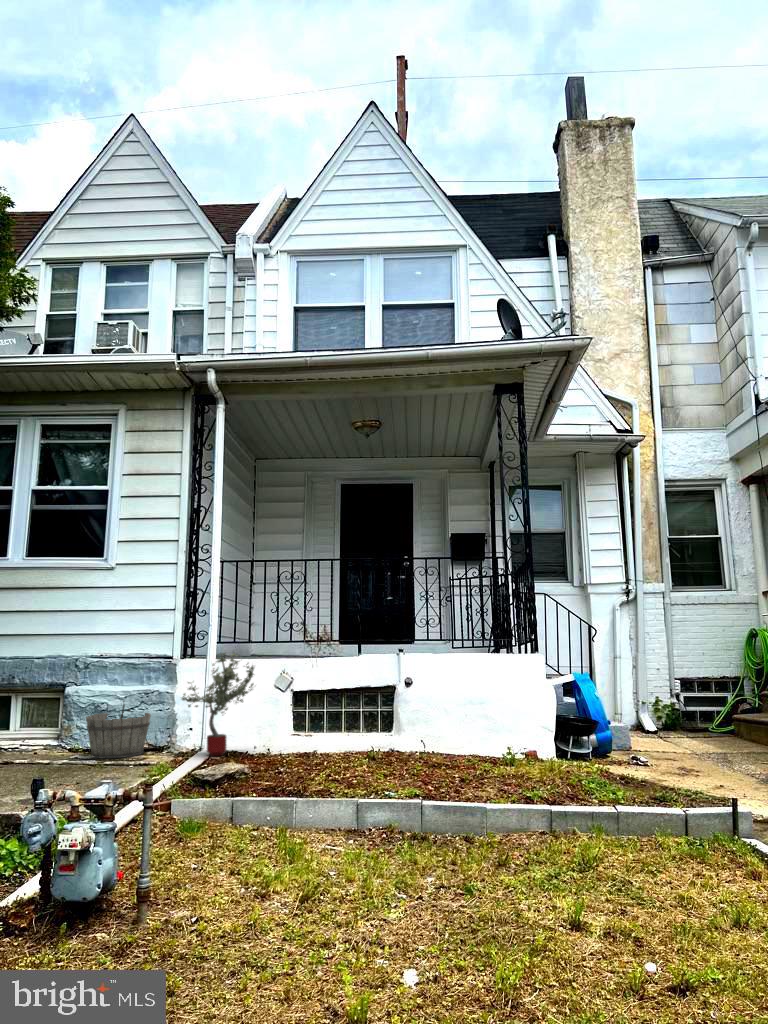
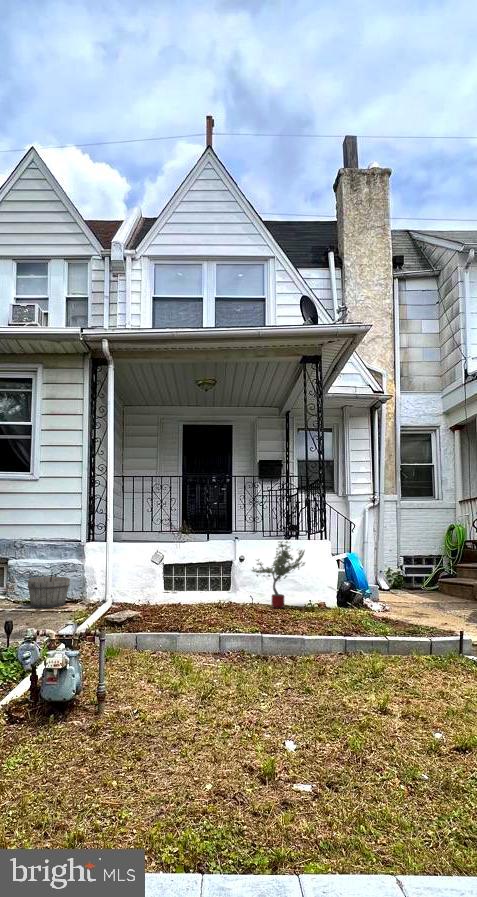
potted tree: present [182,653,254,756] -> present [252,541,305,608]

